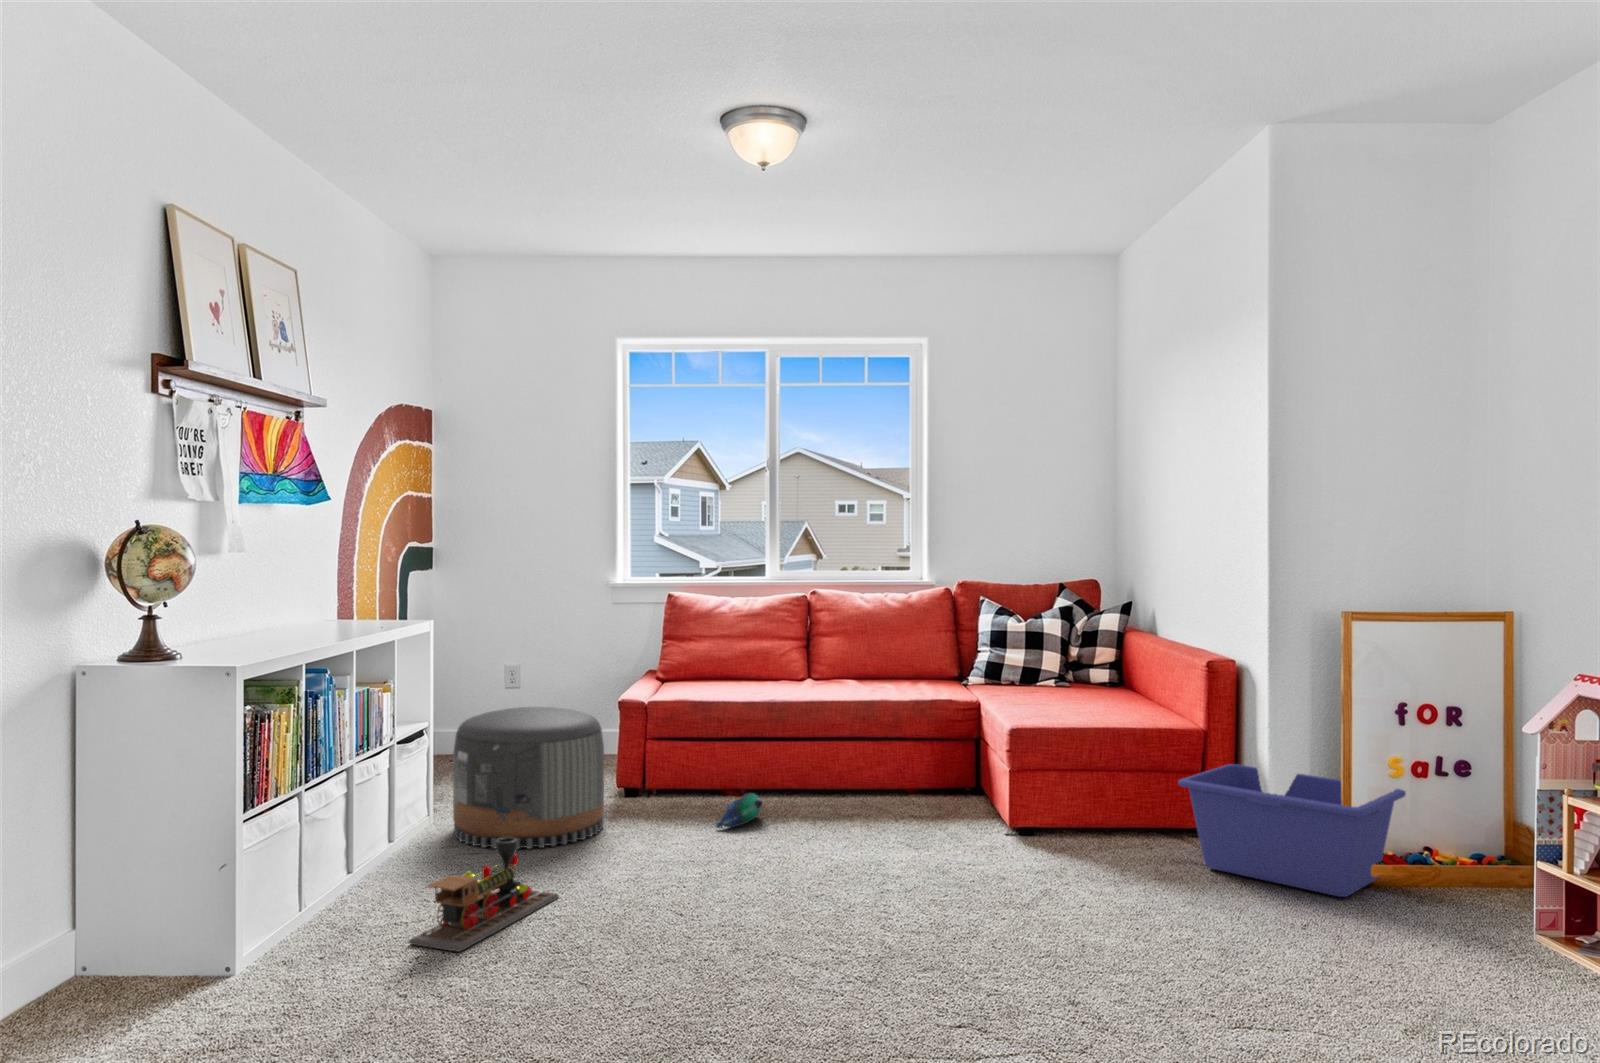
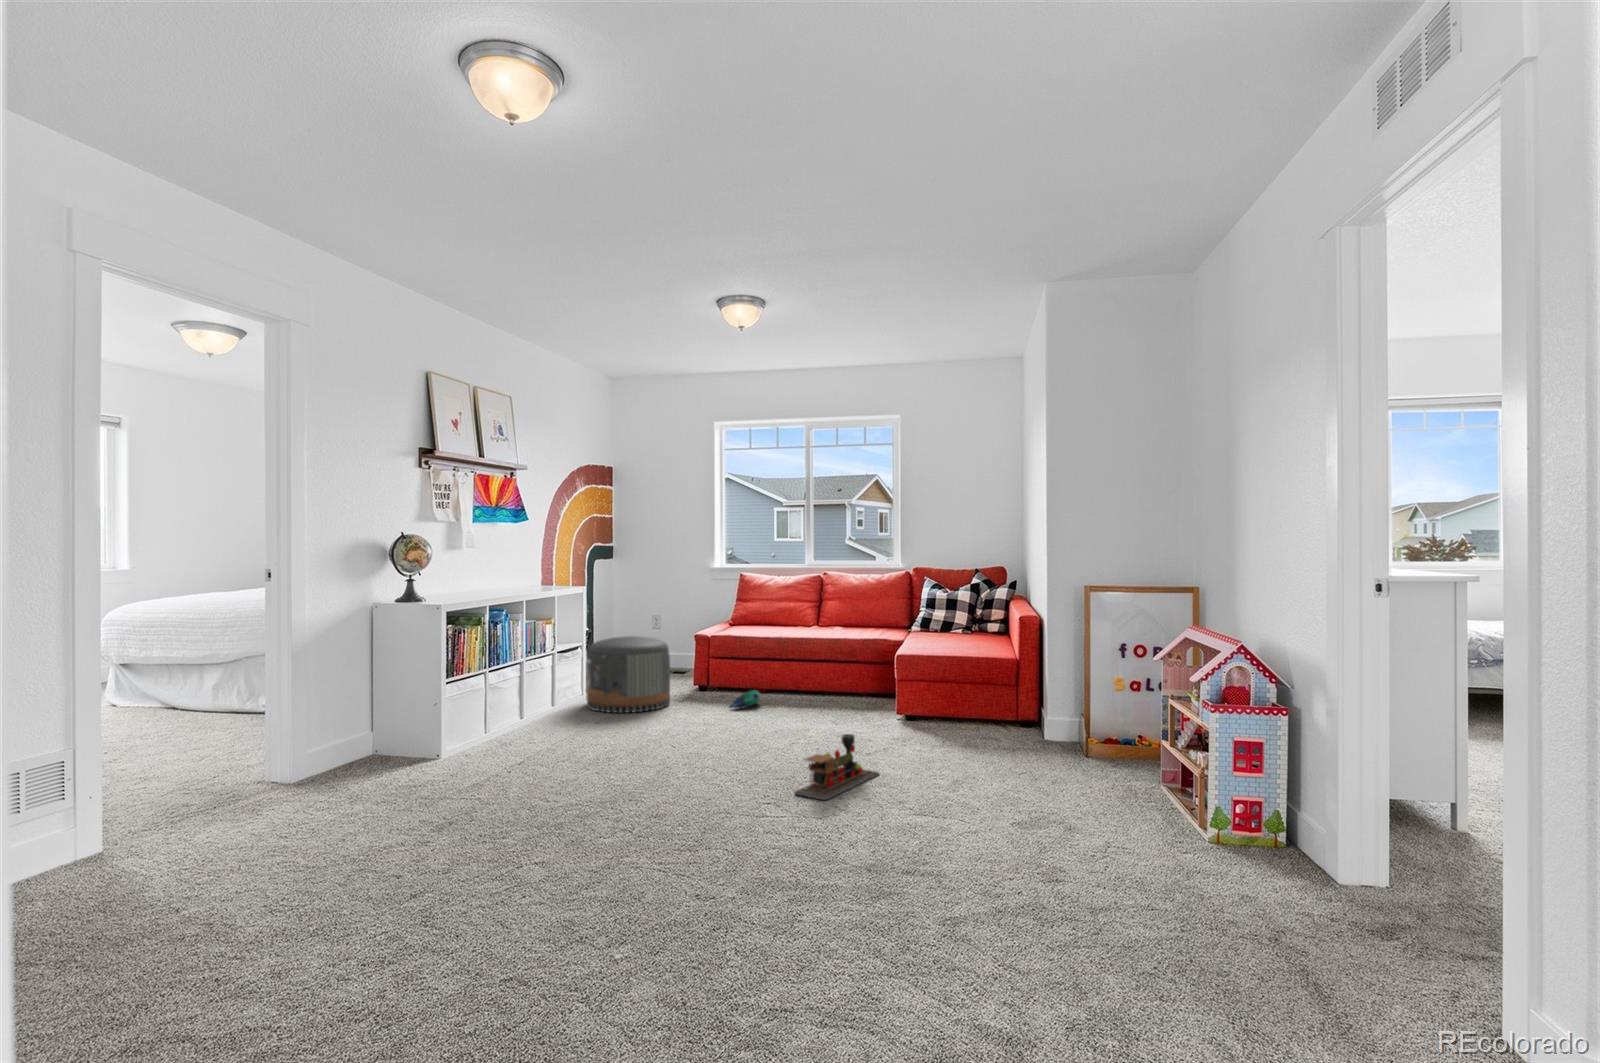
storage bin: present [1179,764,1406,897] -> none [975,680,1108,756]
toy train: present [409,837,558,952] -> present [794,734,879,800]

